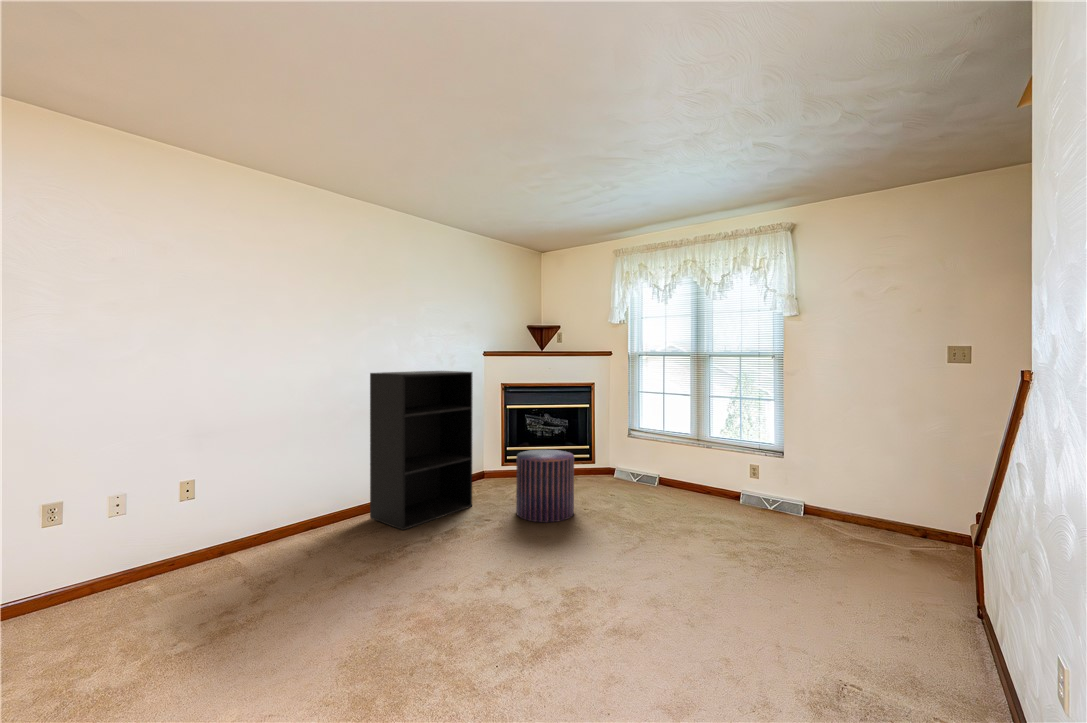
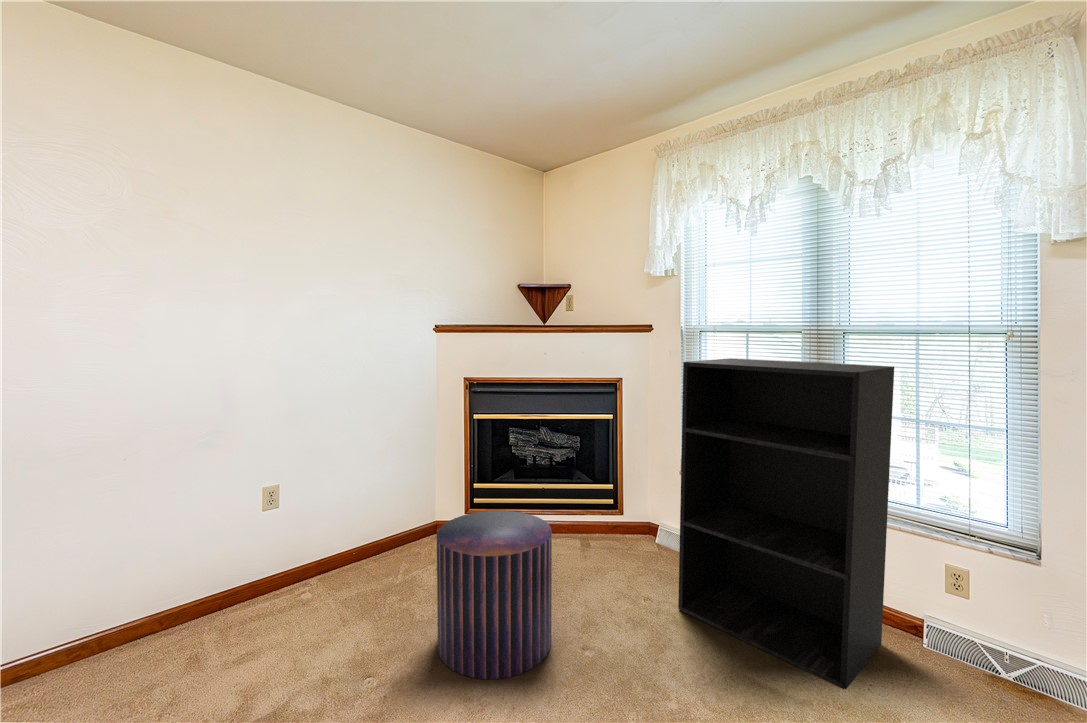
bookshelf: present [370,371,472,530] -> present [678,358,894,689]

